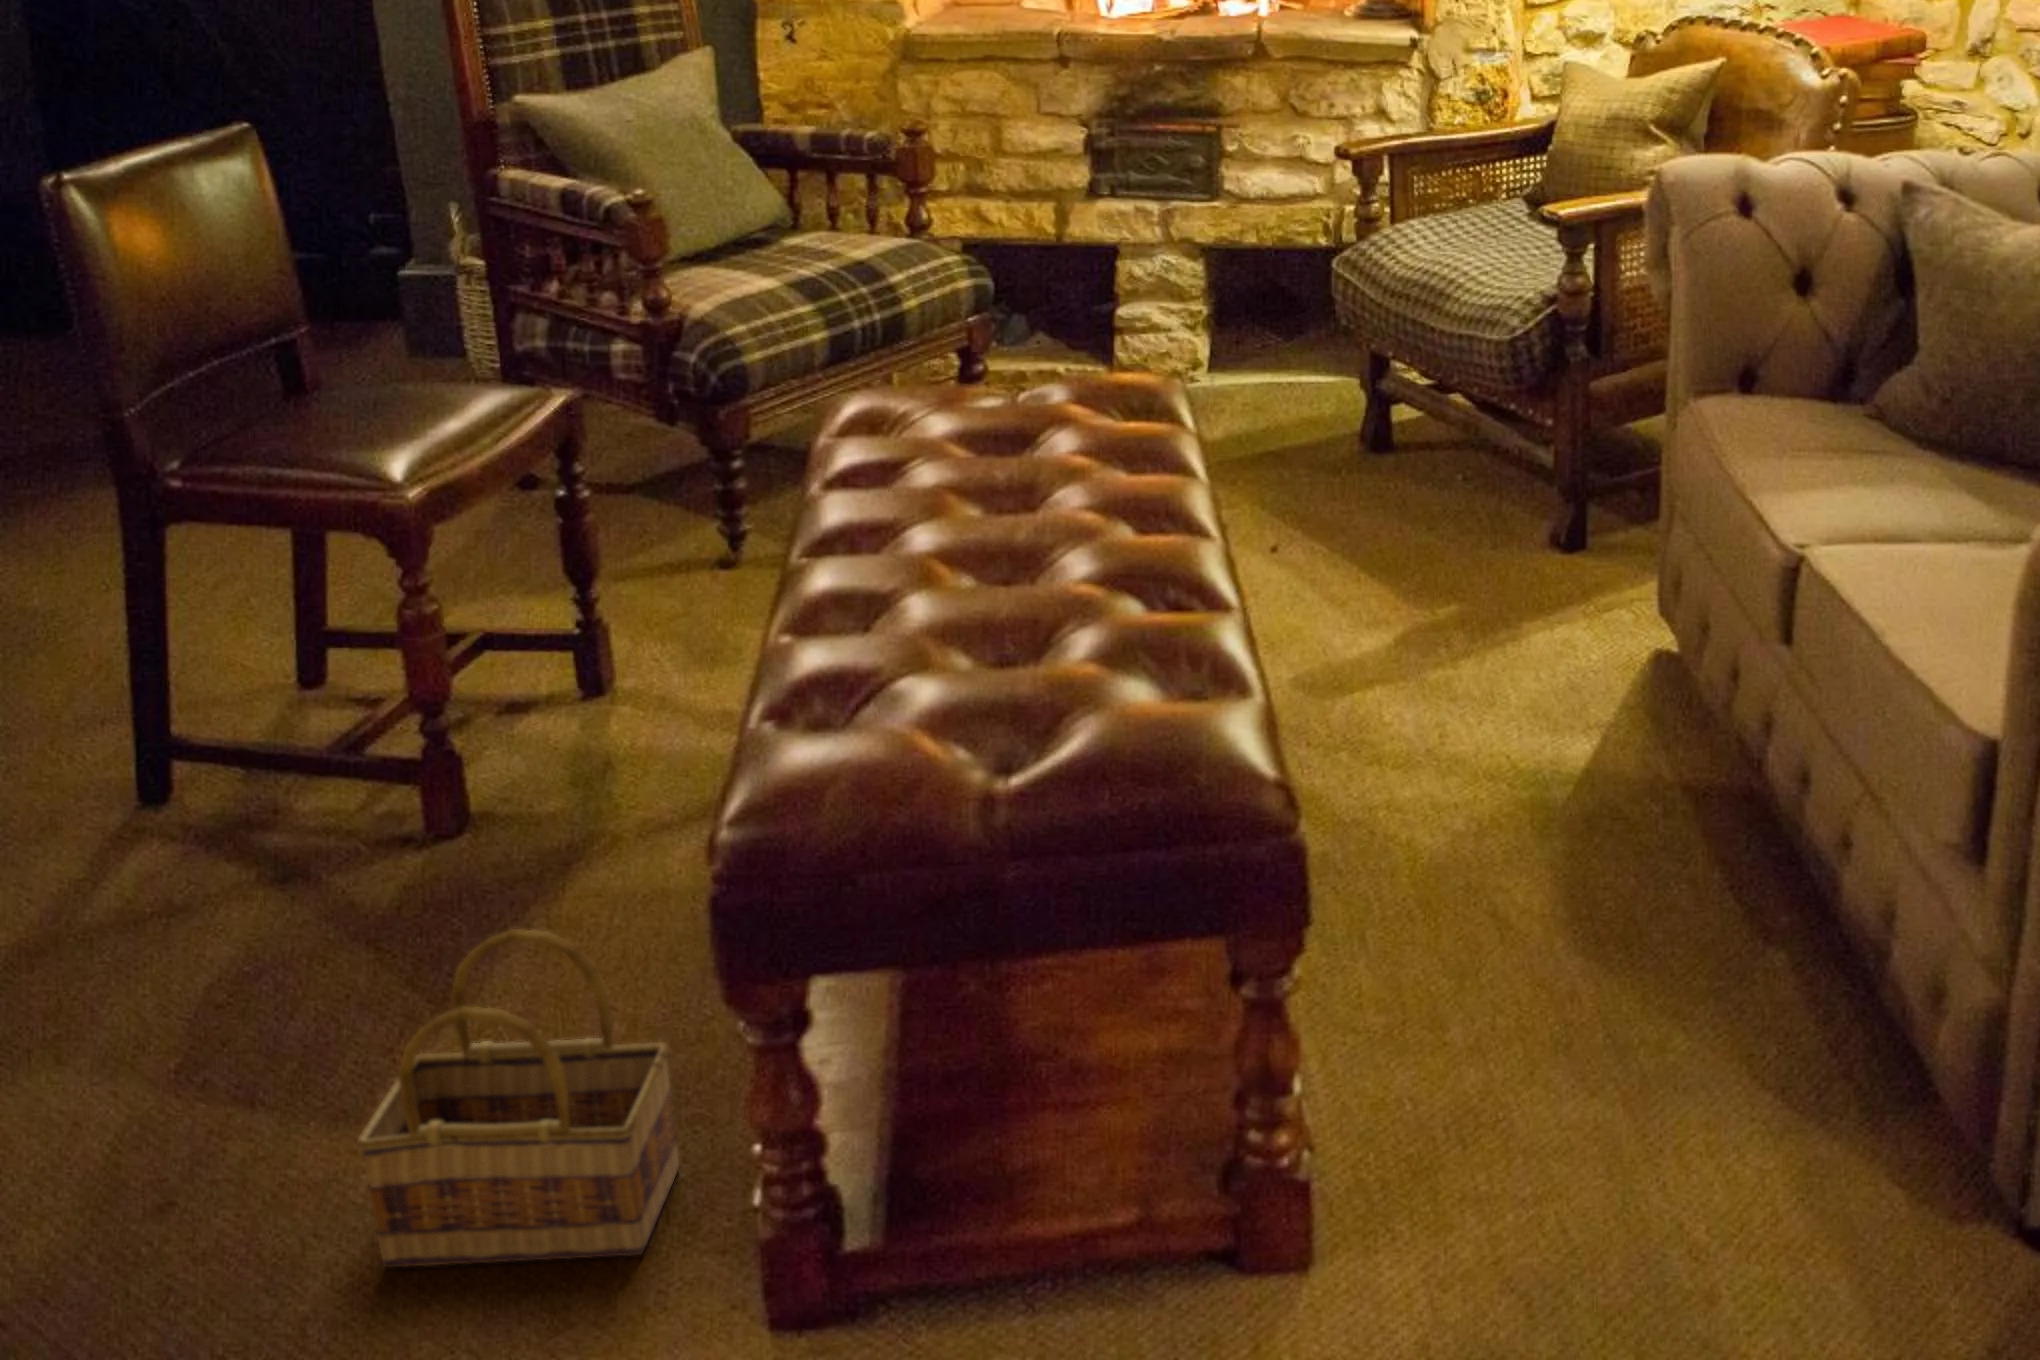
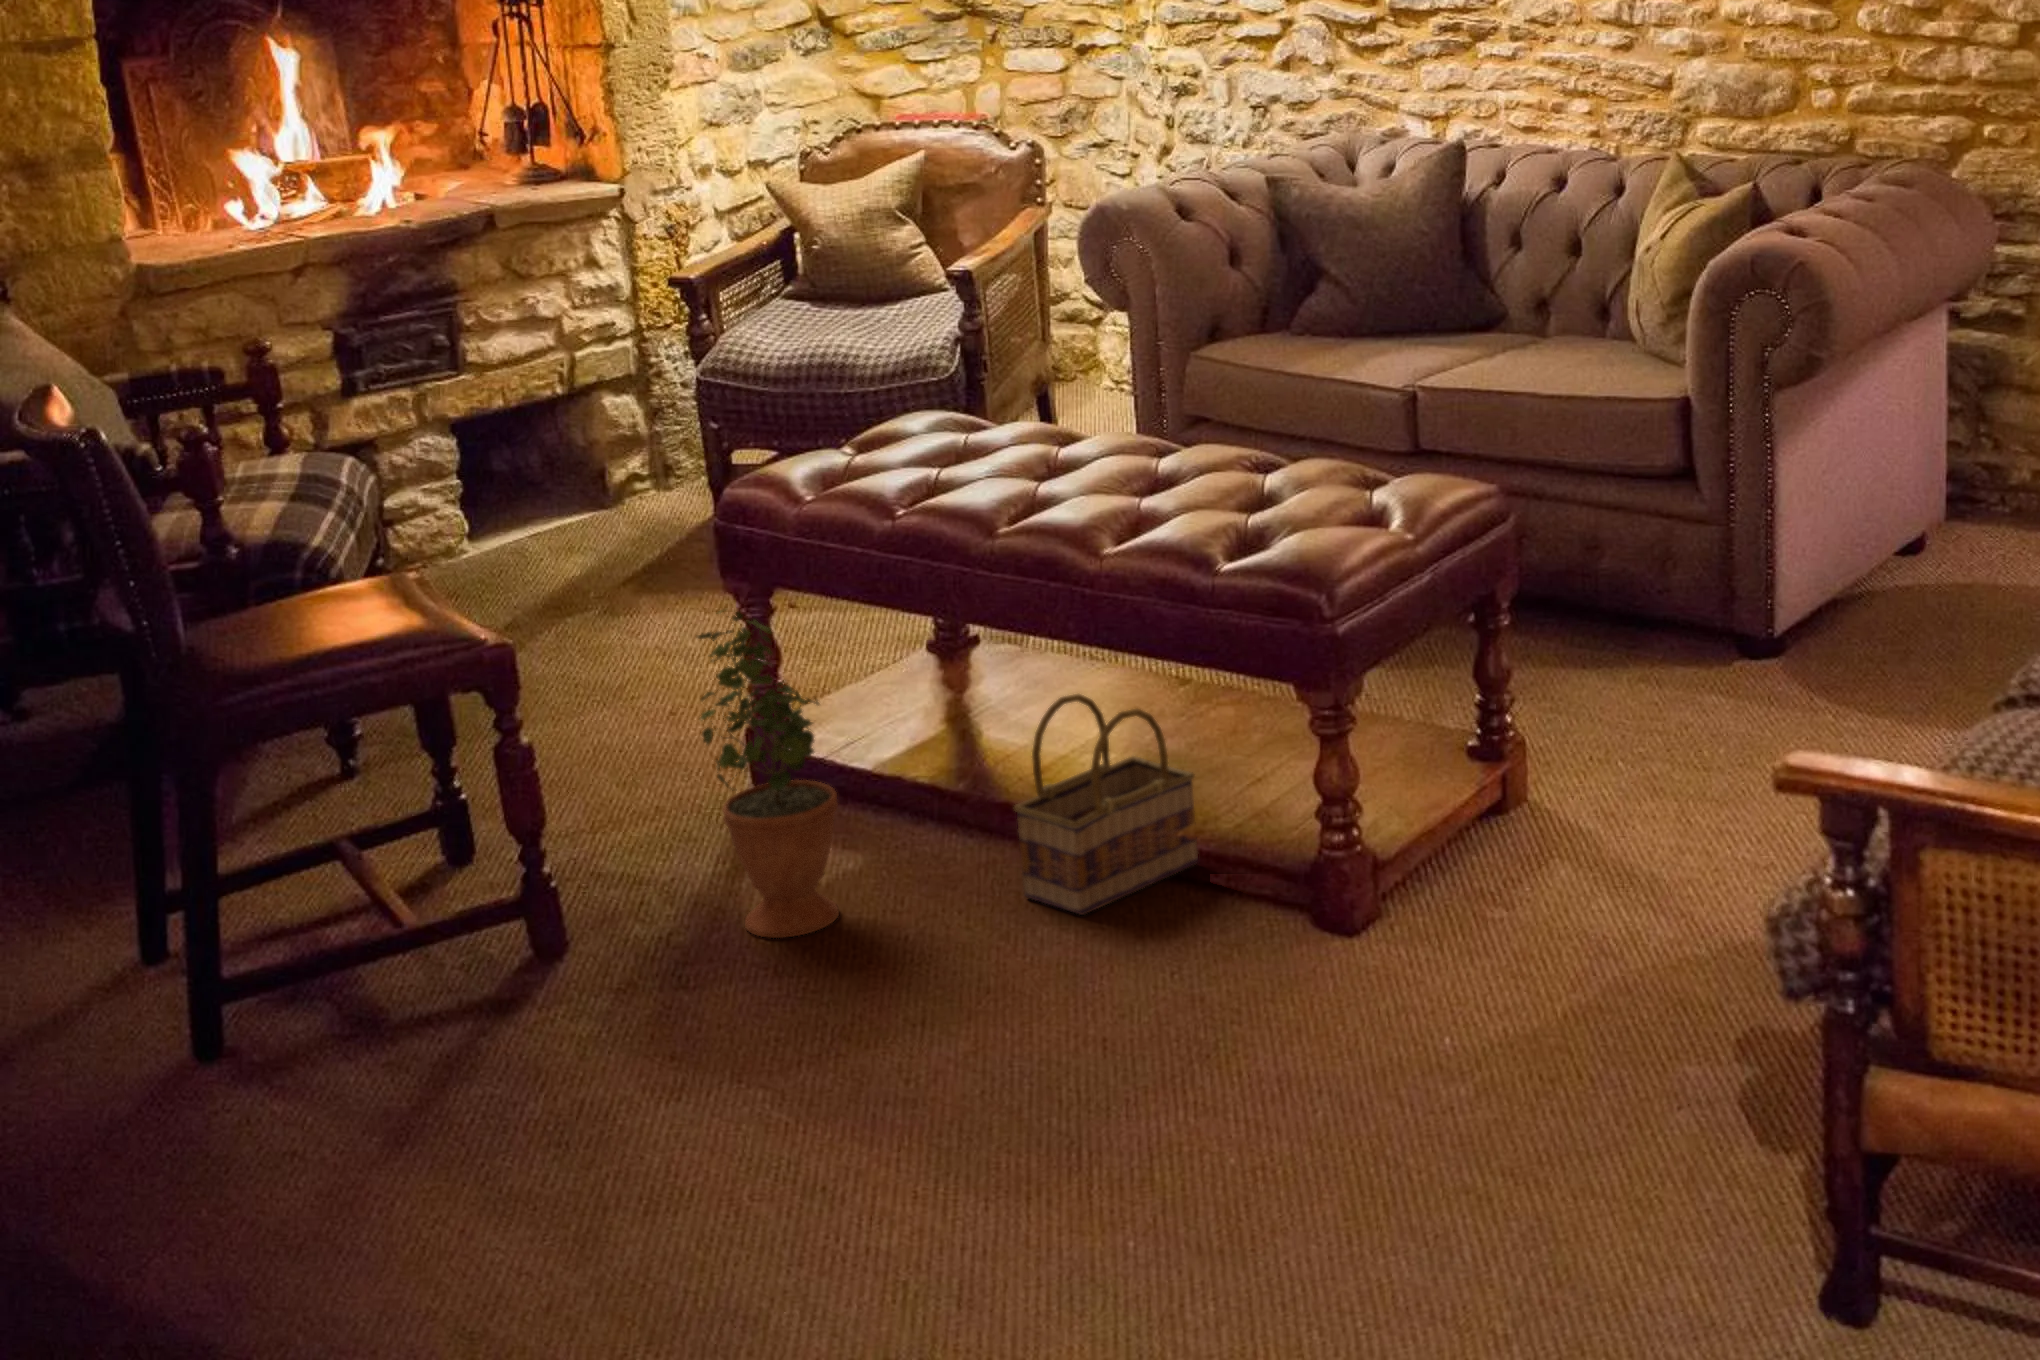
potted plant: none [95,633,350,1088] -> present [698,611,839,938]

